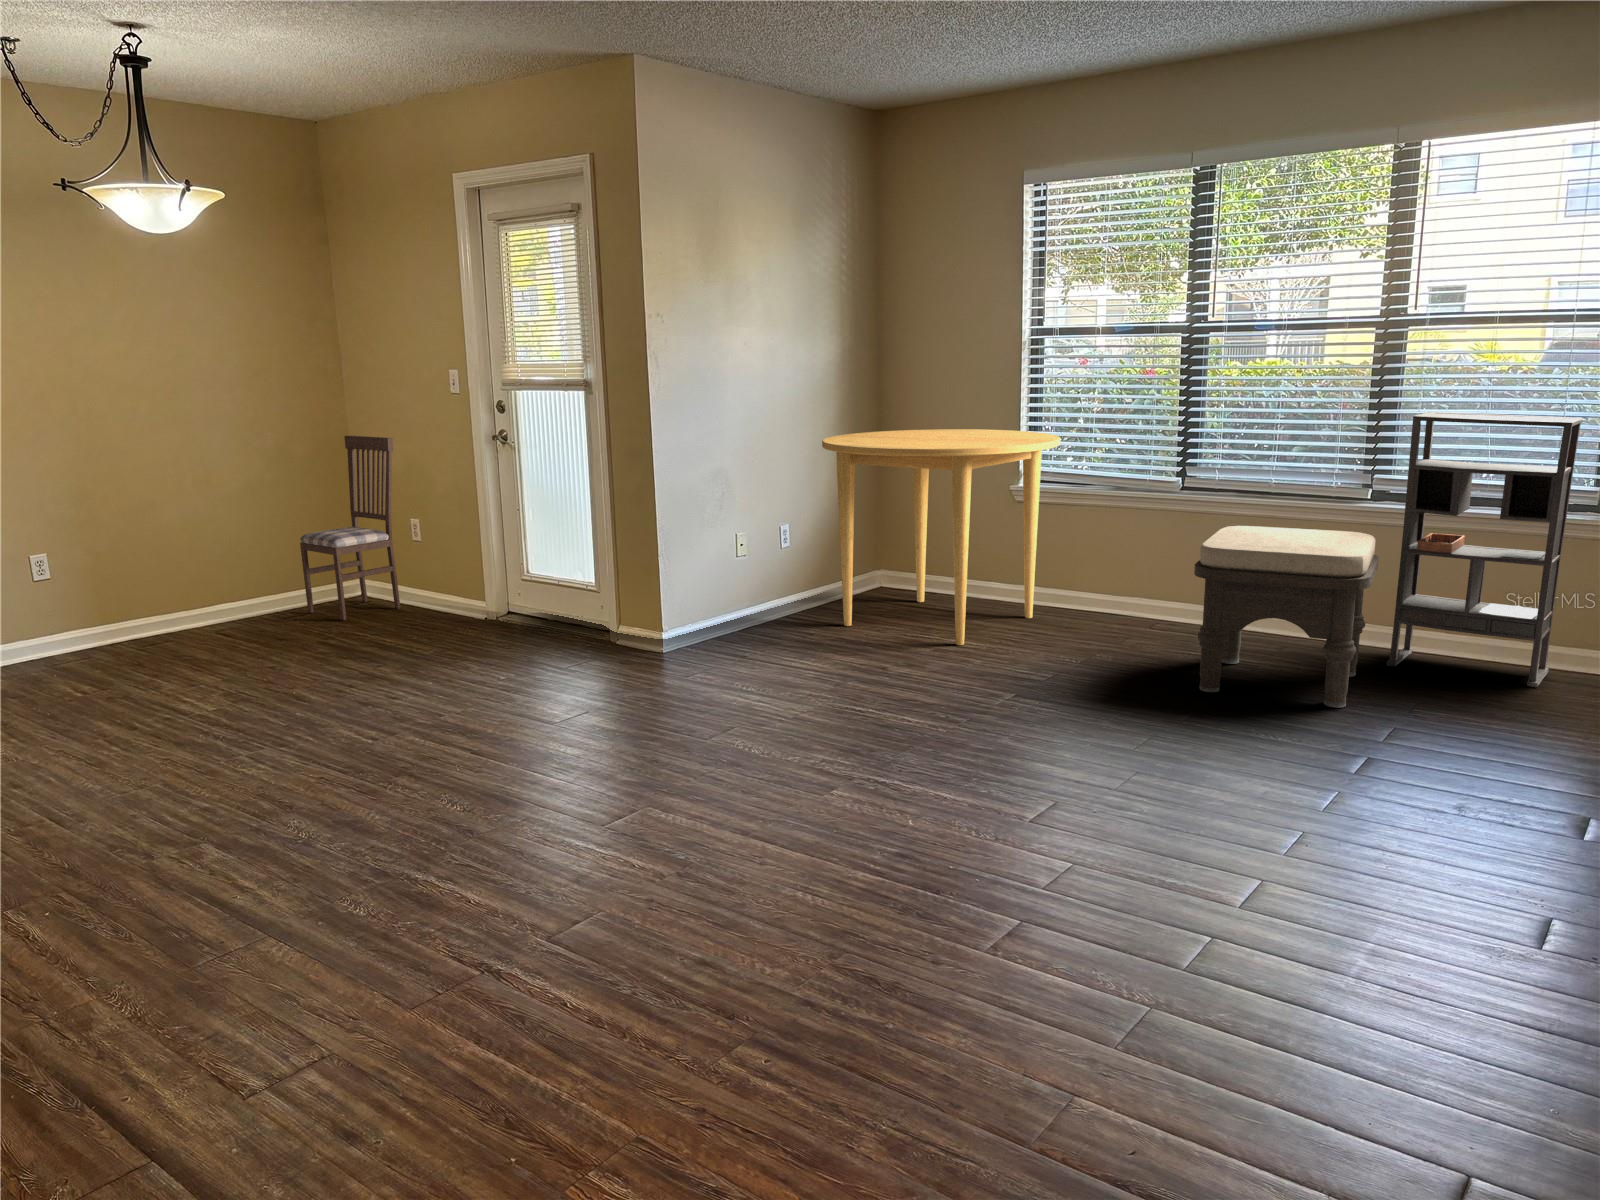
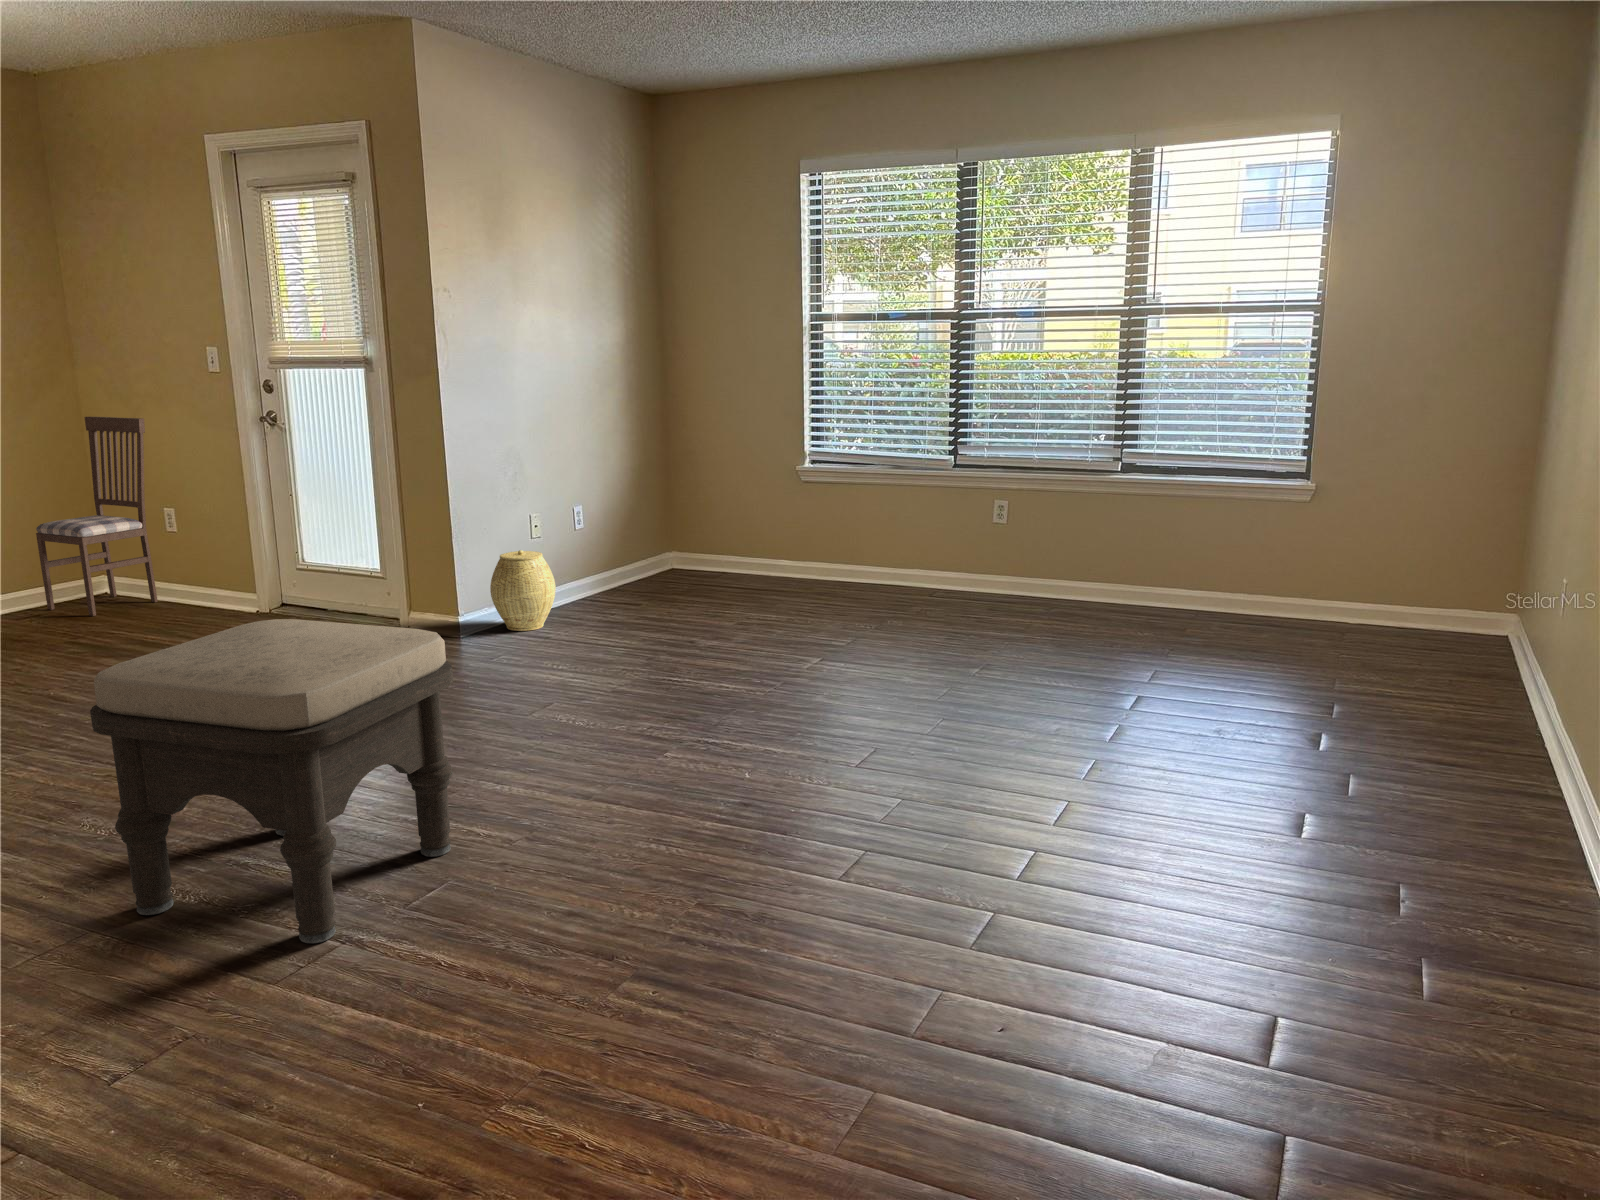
bookshelf: present [1387,412,1582,687] -> none [1136,395,1286,633]
dining table: present [822,429,1060,645] -> none [616,413,844,617]
ottoman: present [1194,526,1379,708] -> present [90,619,453,943]
woven basket: none [691,571,754,651] -> present [490,550,556,631]

